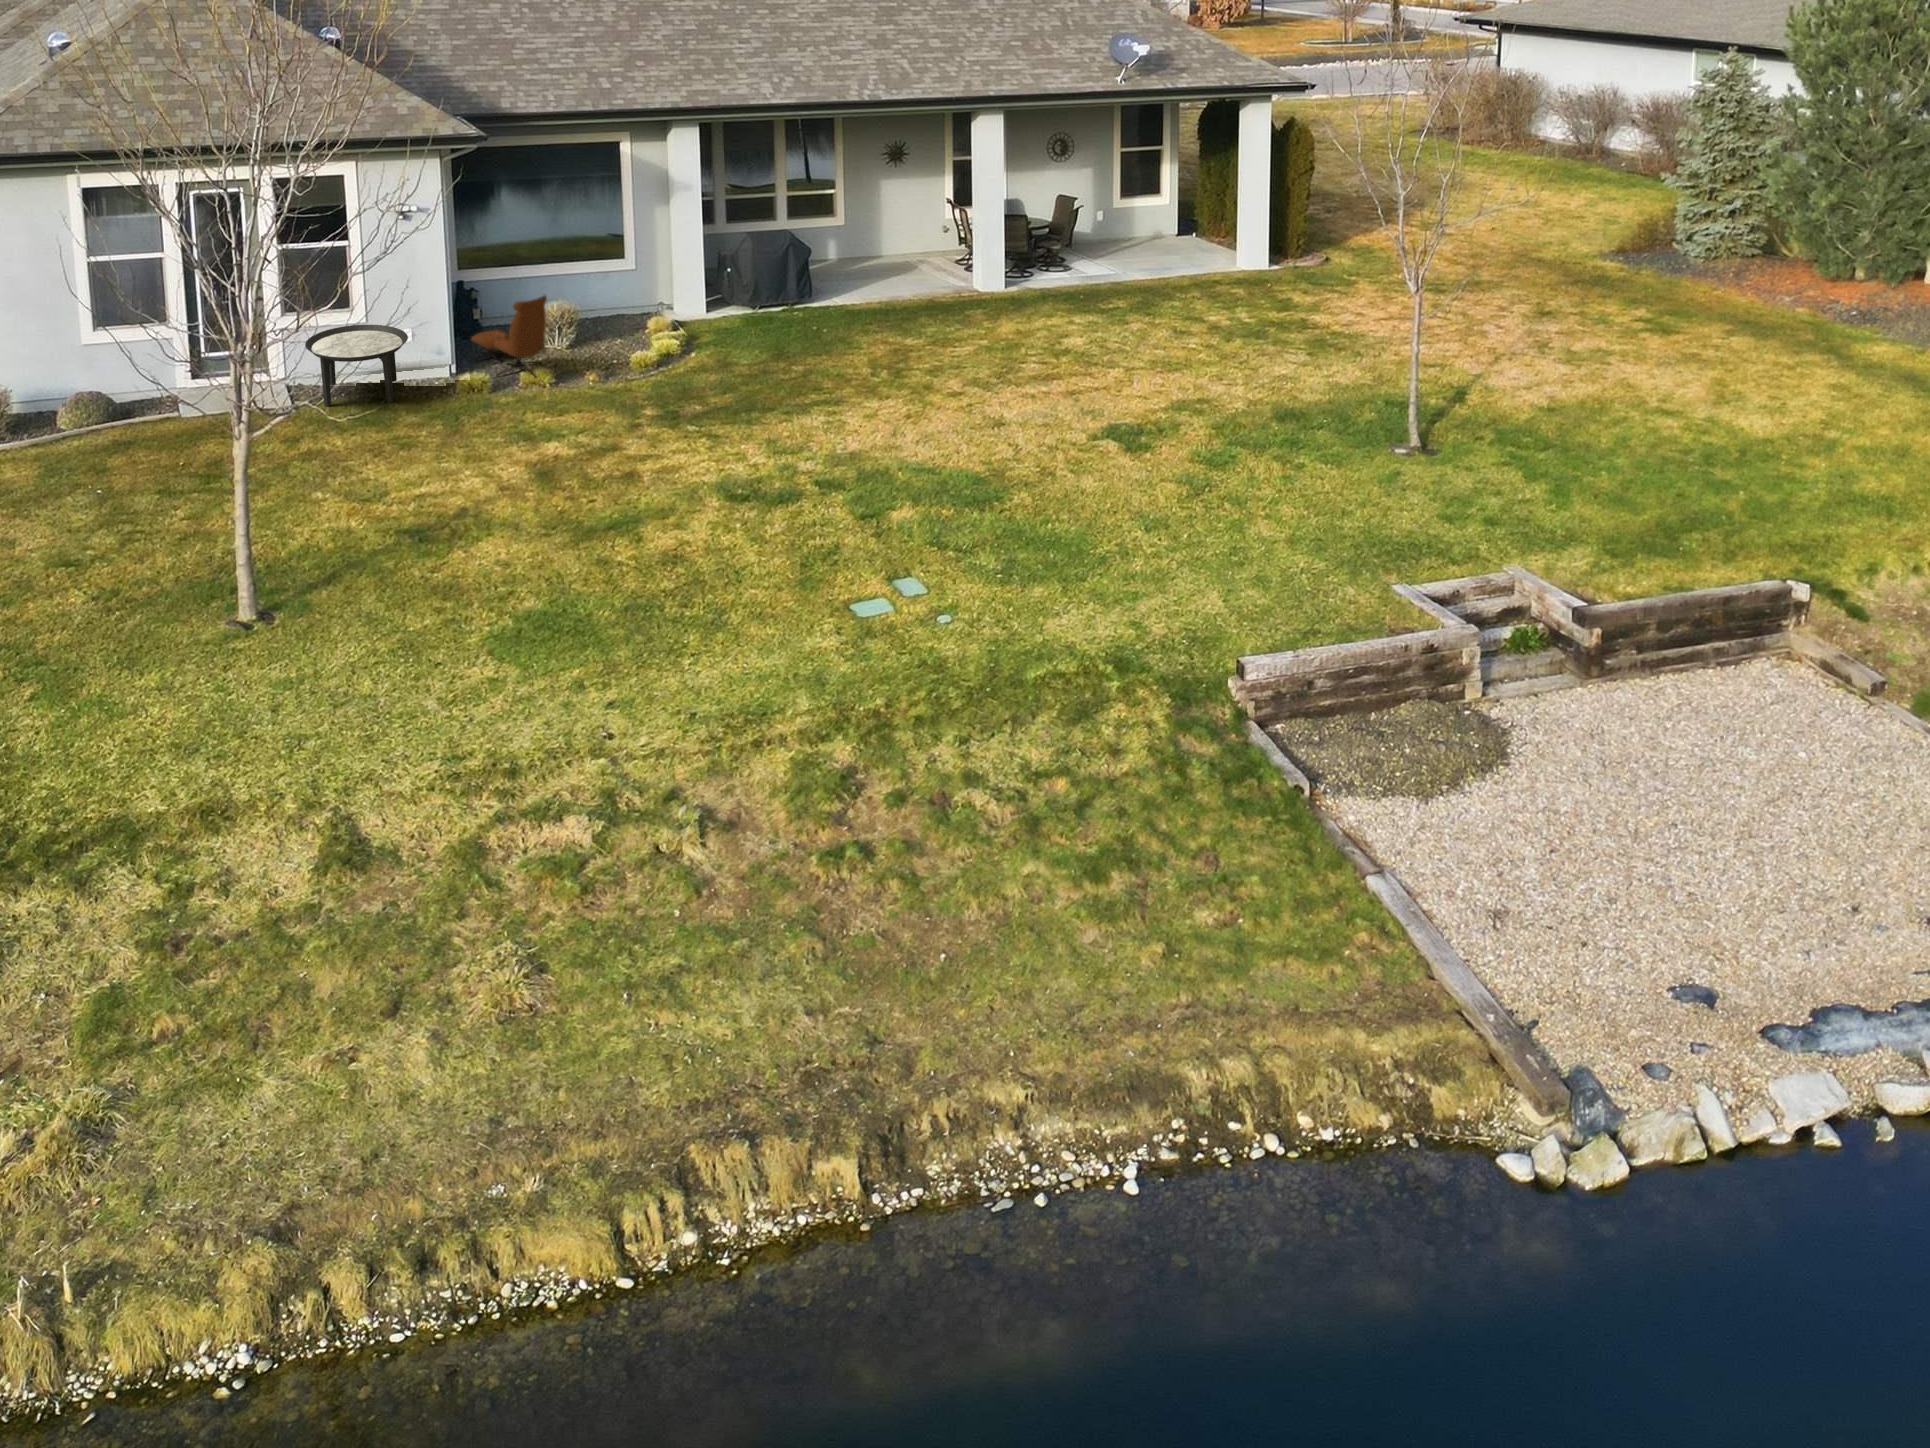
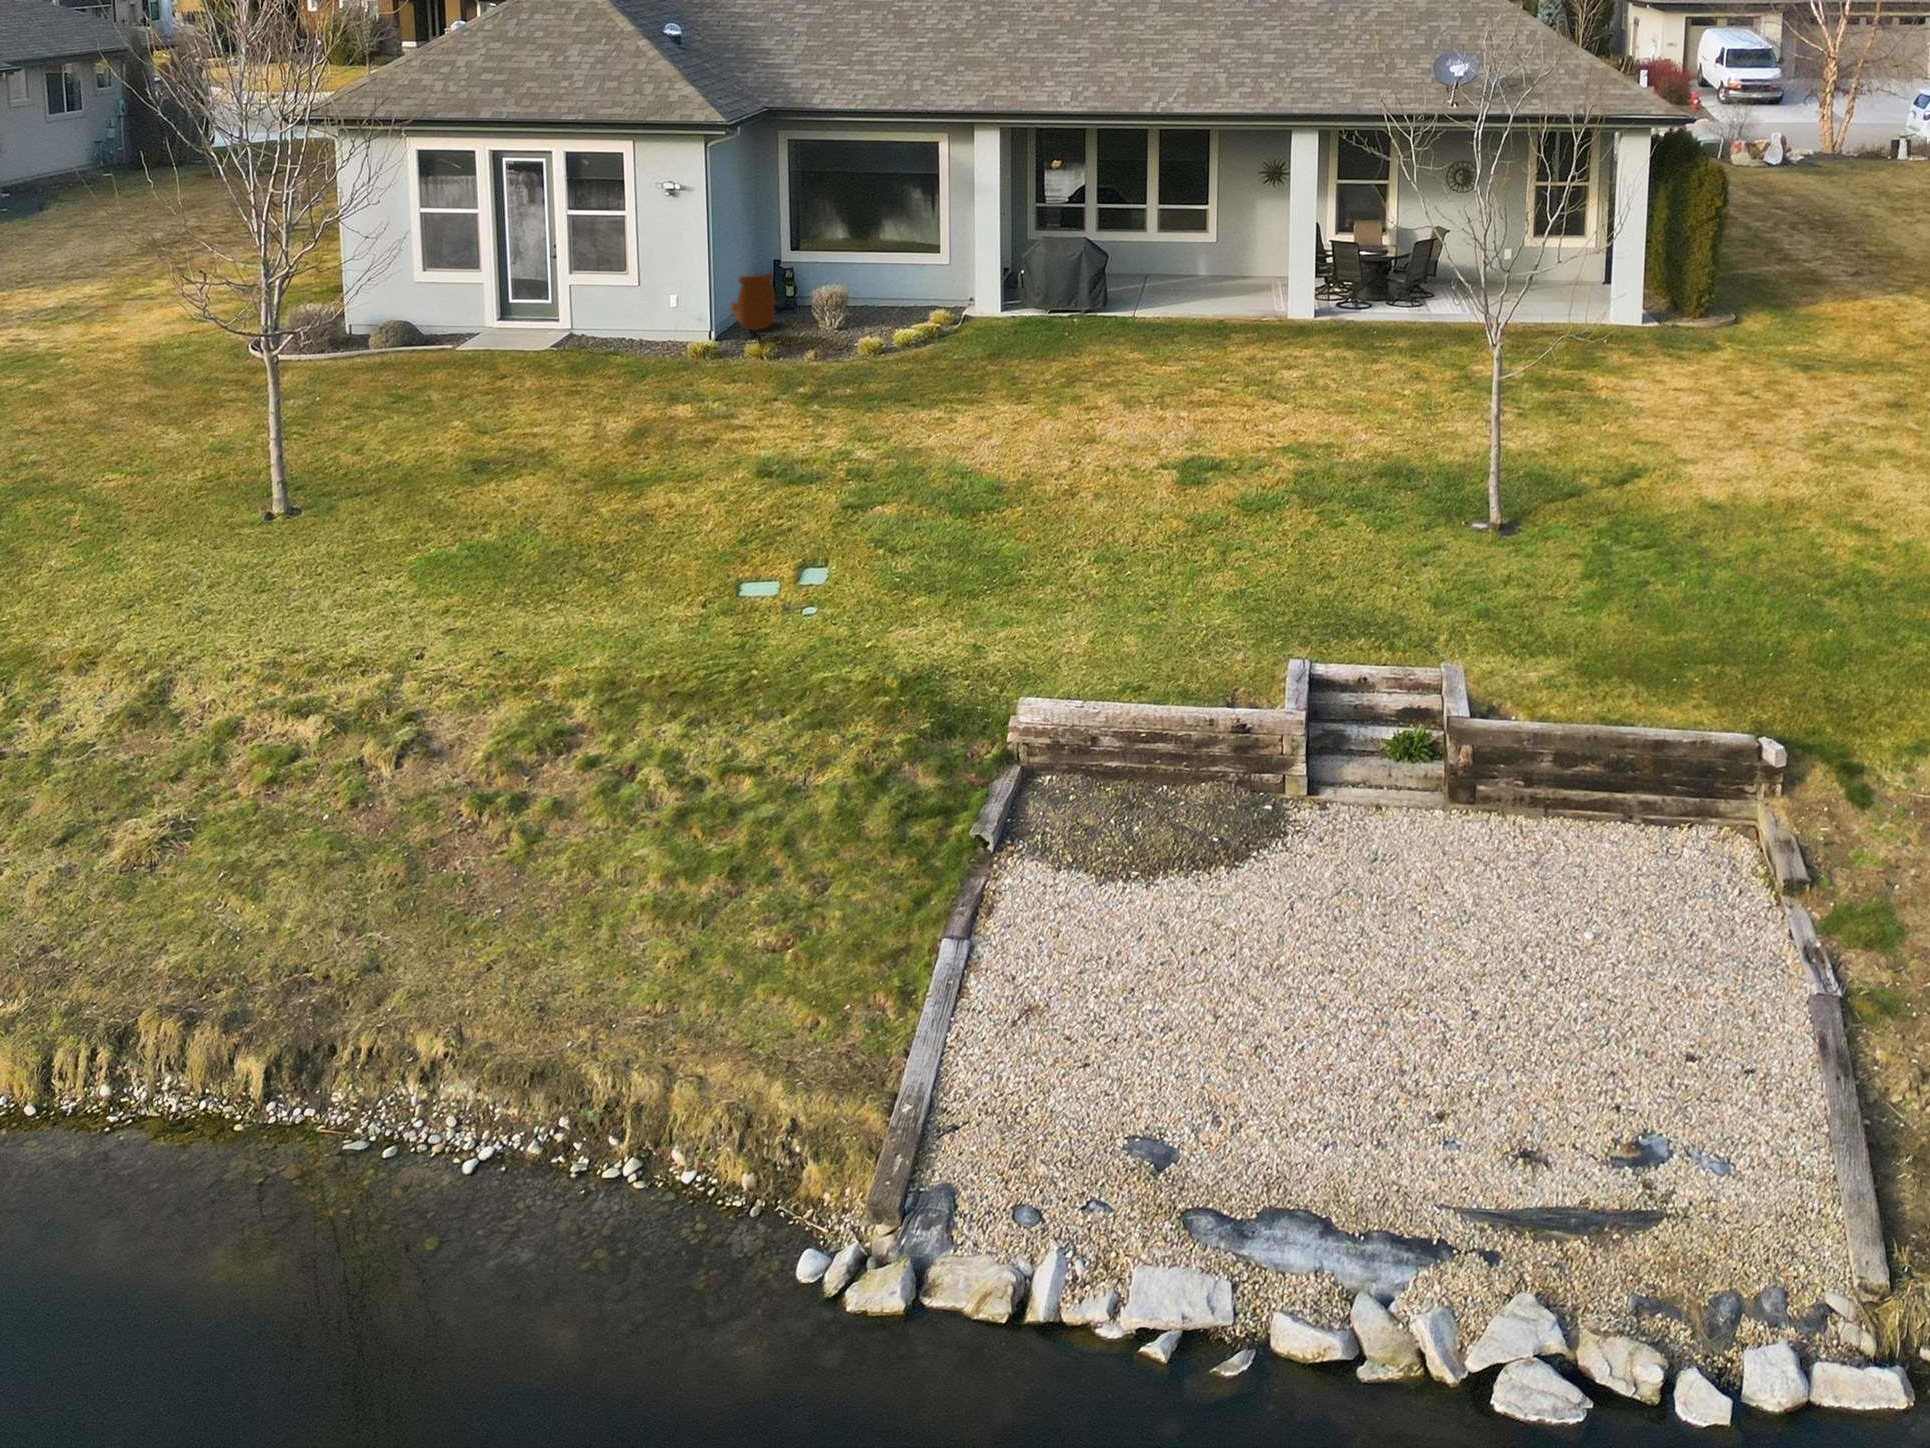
round table: present [305,325,408,407] -> none [568,285,656,355]

